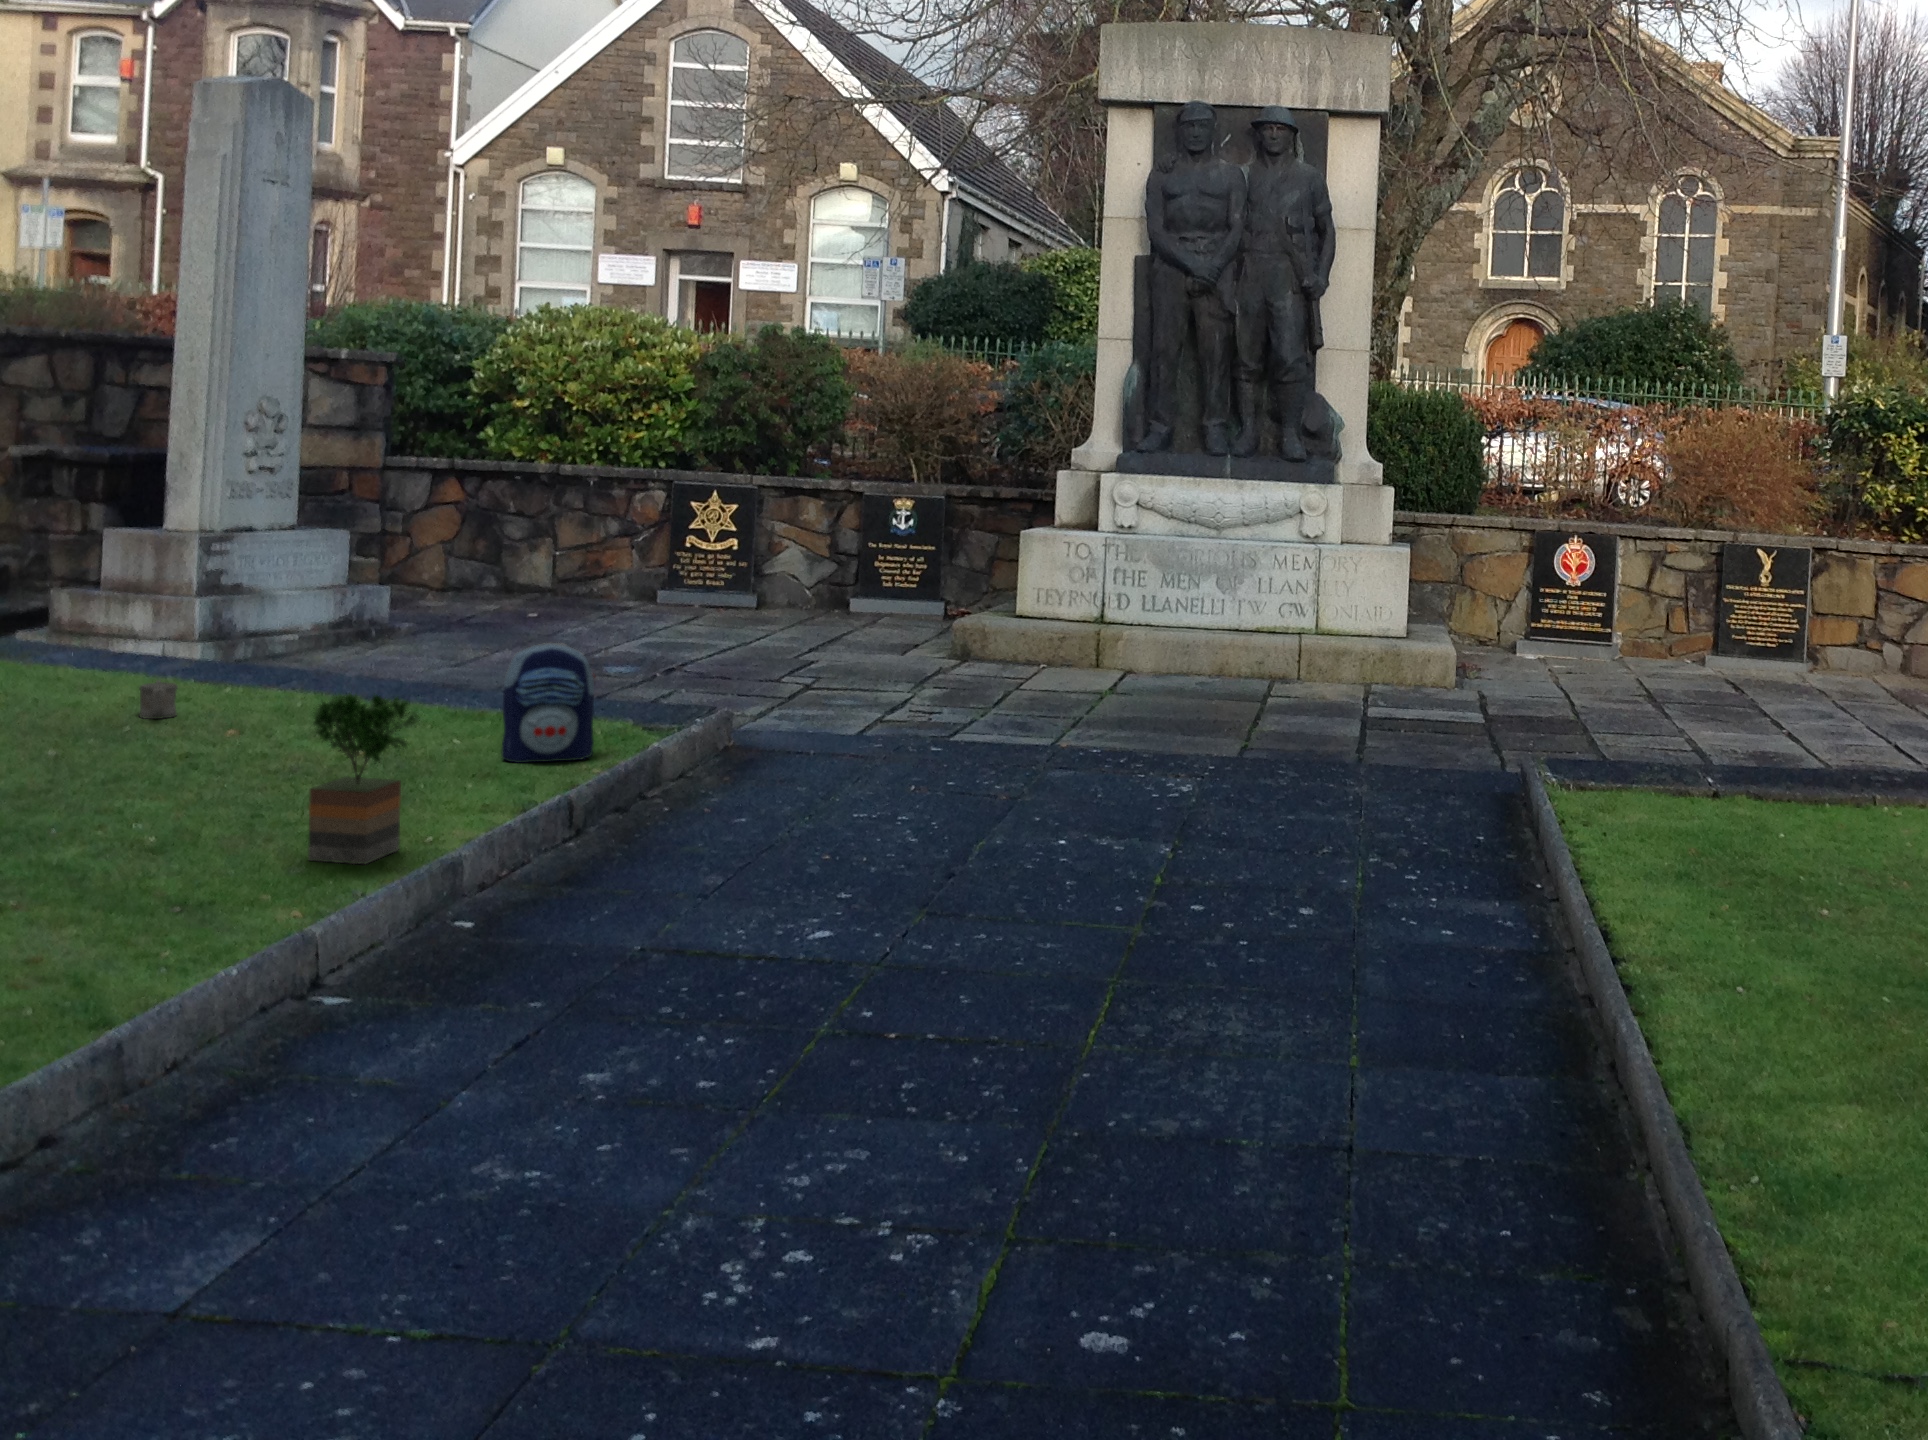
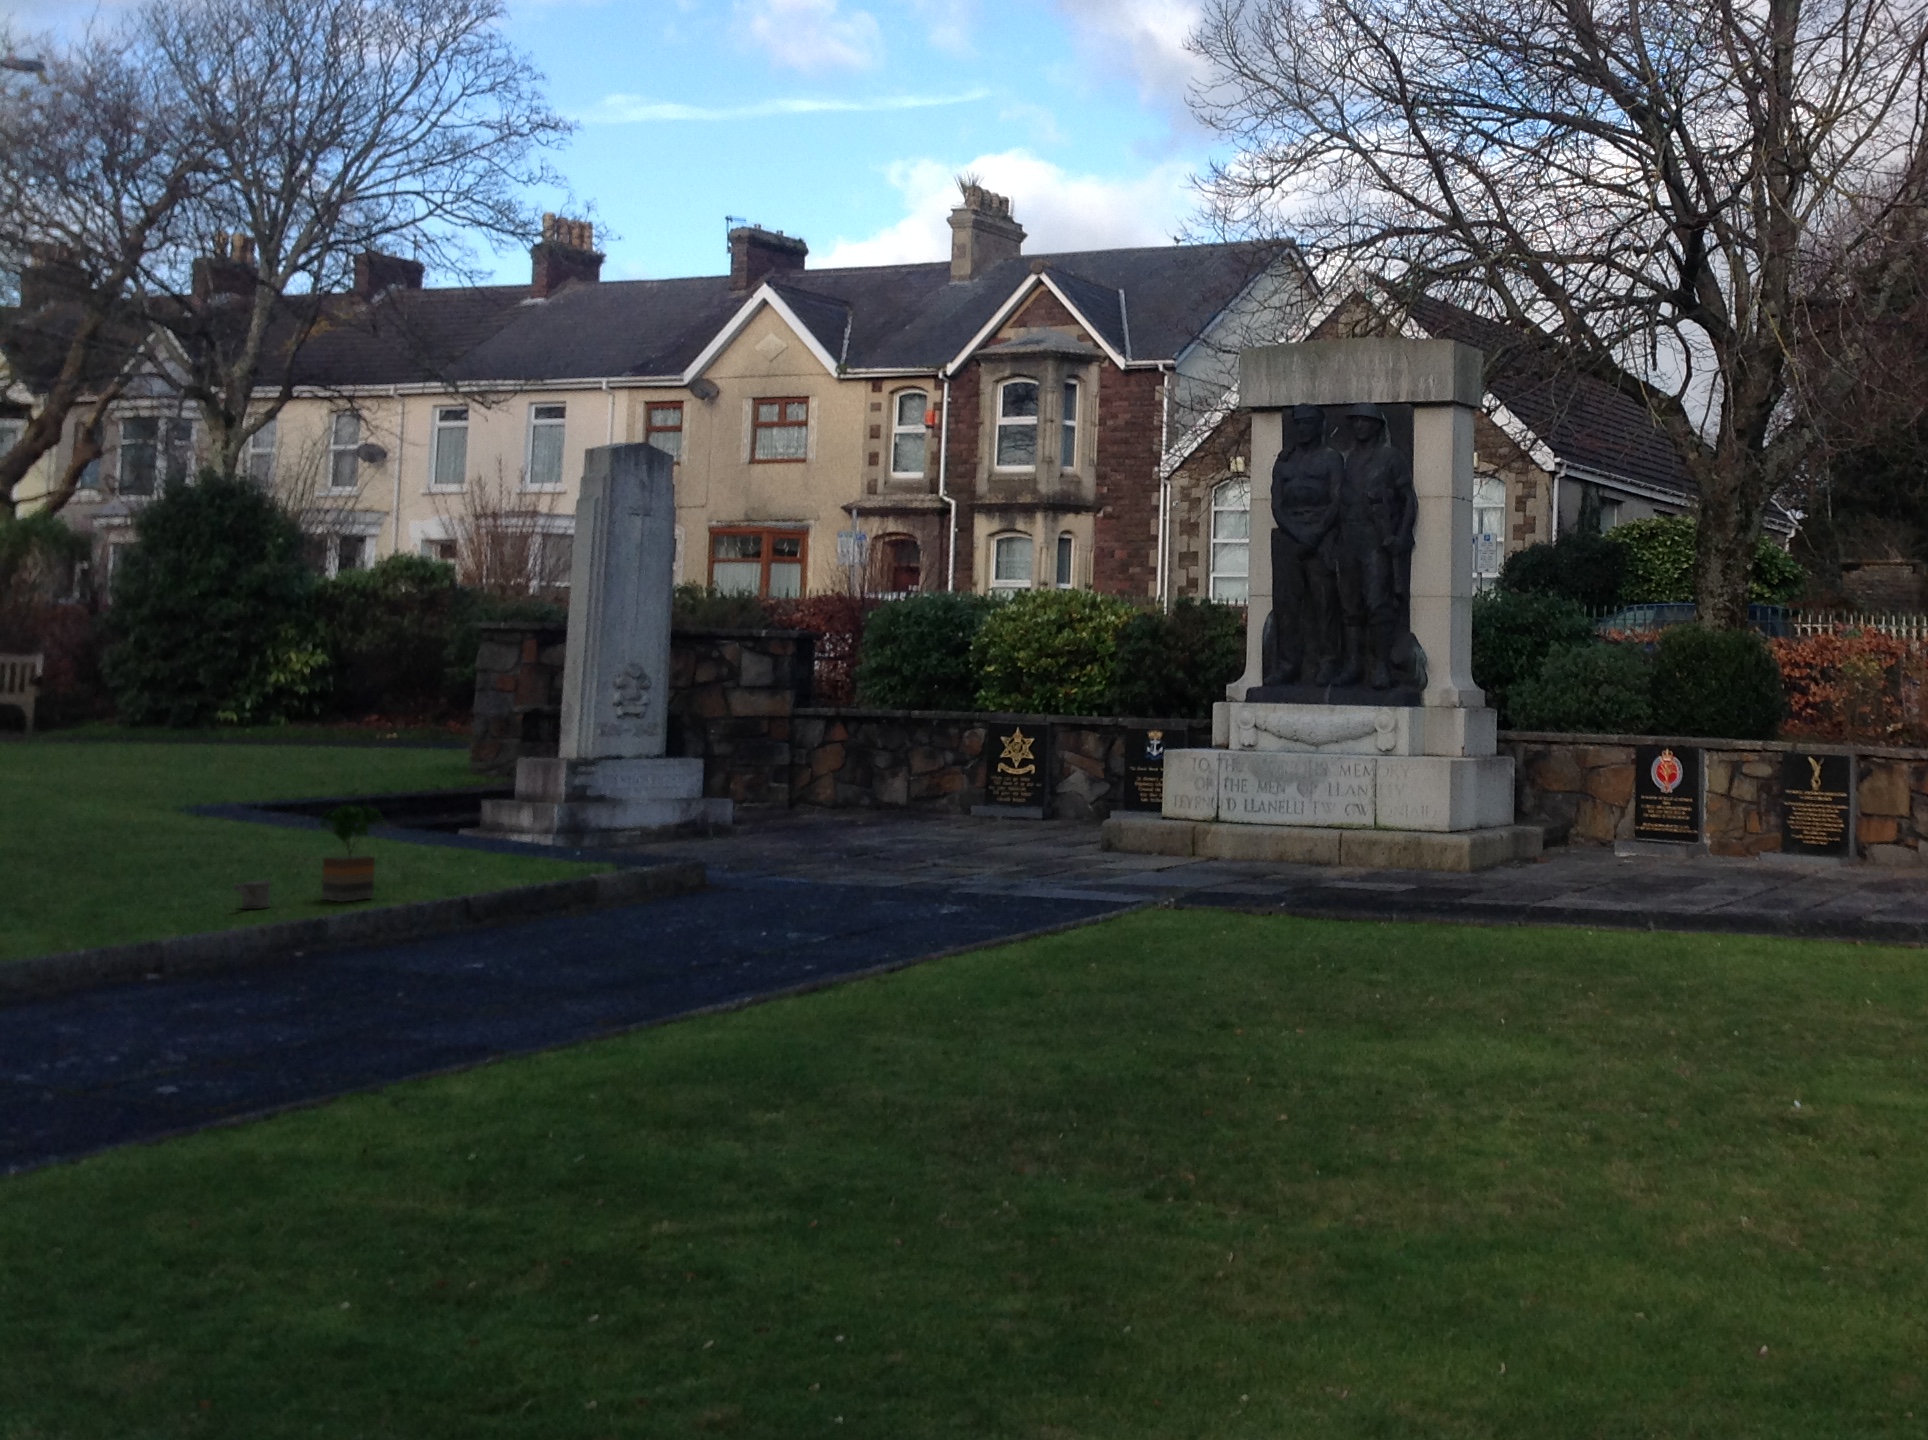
backpack: present [501,643,594,763] -> none [542,797,601,874]
watering can: present [139,680,178,719] -> present [234,880,270,909]

